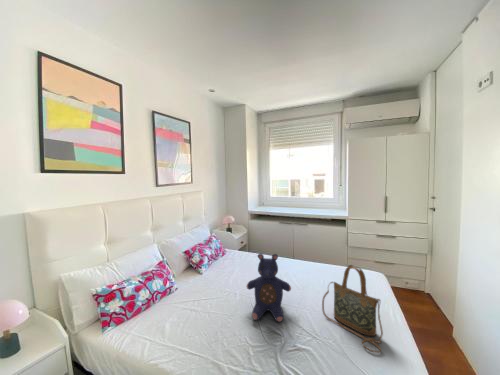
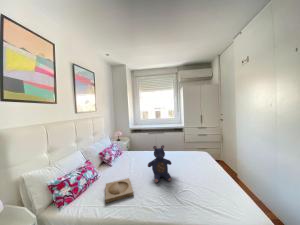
handbag: present [322,265,383,353] -> none [188,146,221,185]
tray: none [163,302,214,337] -> present [105,178,134,203]

